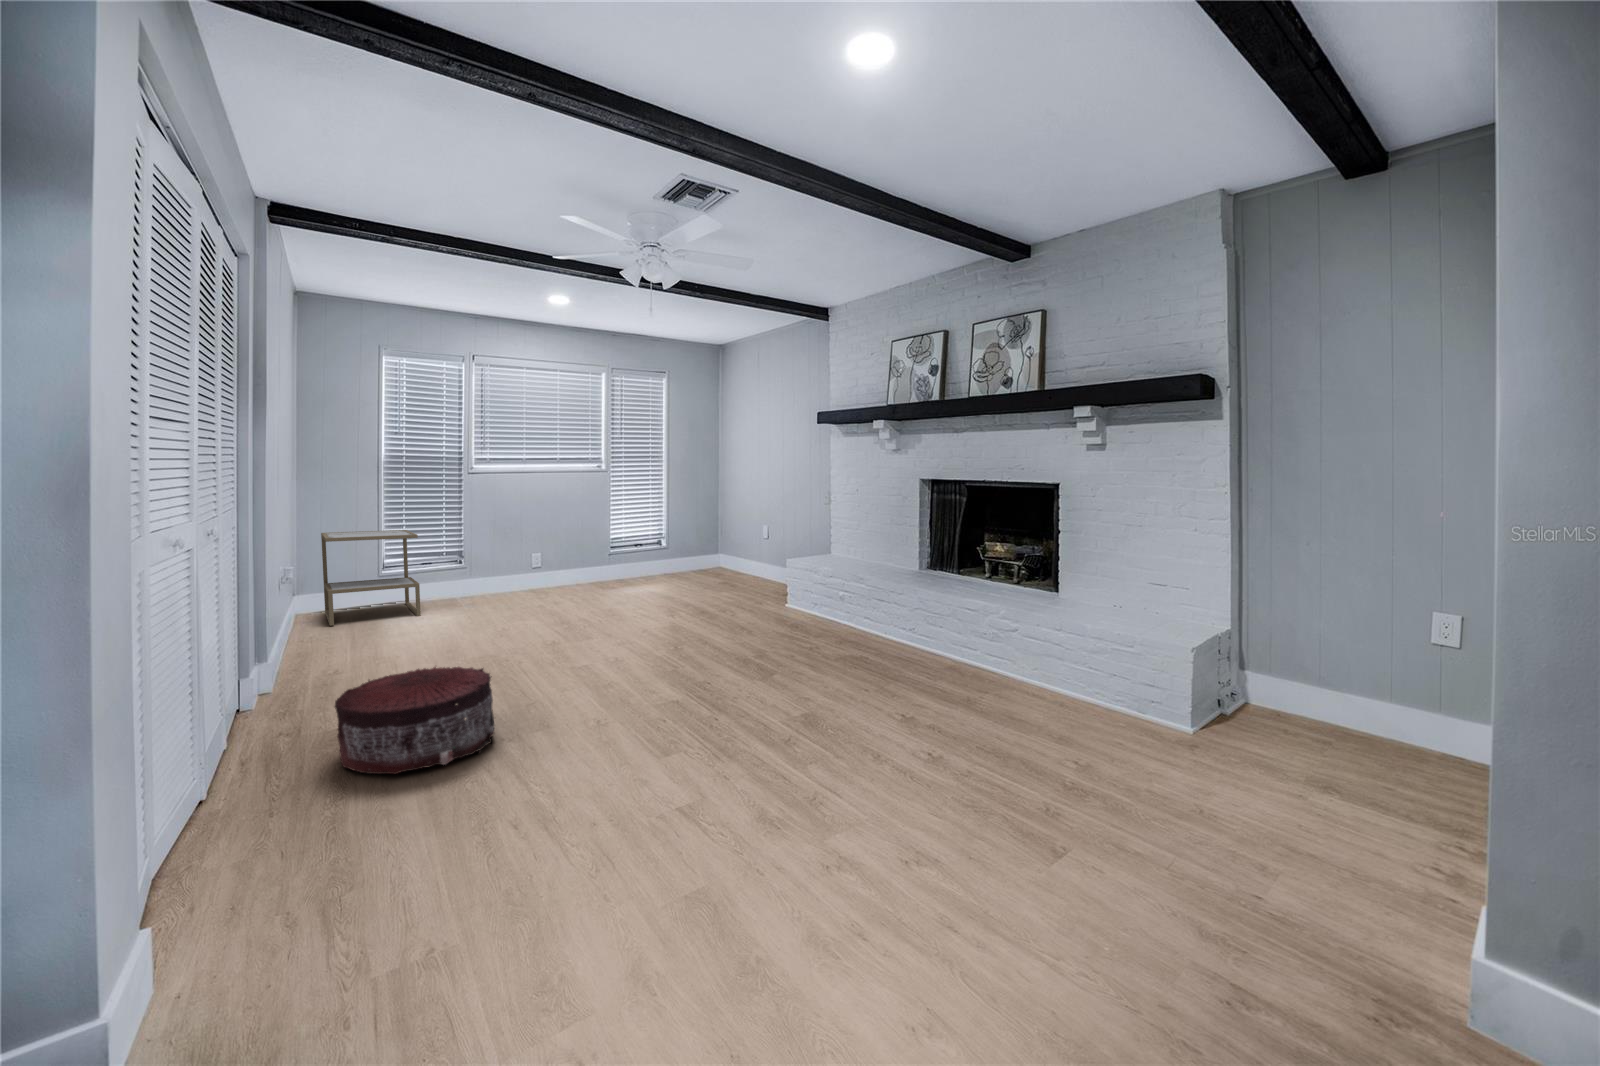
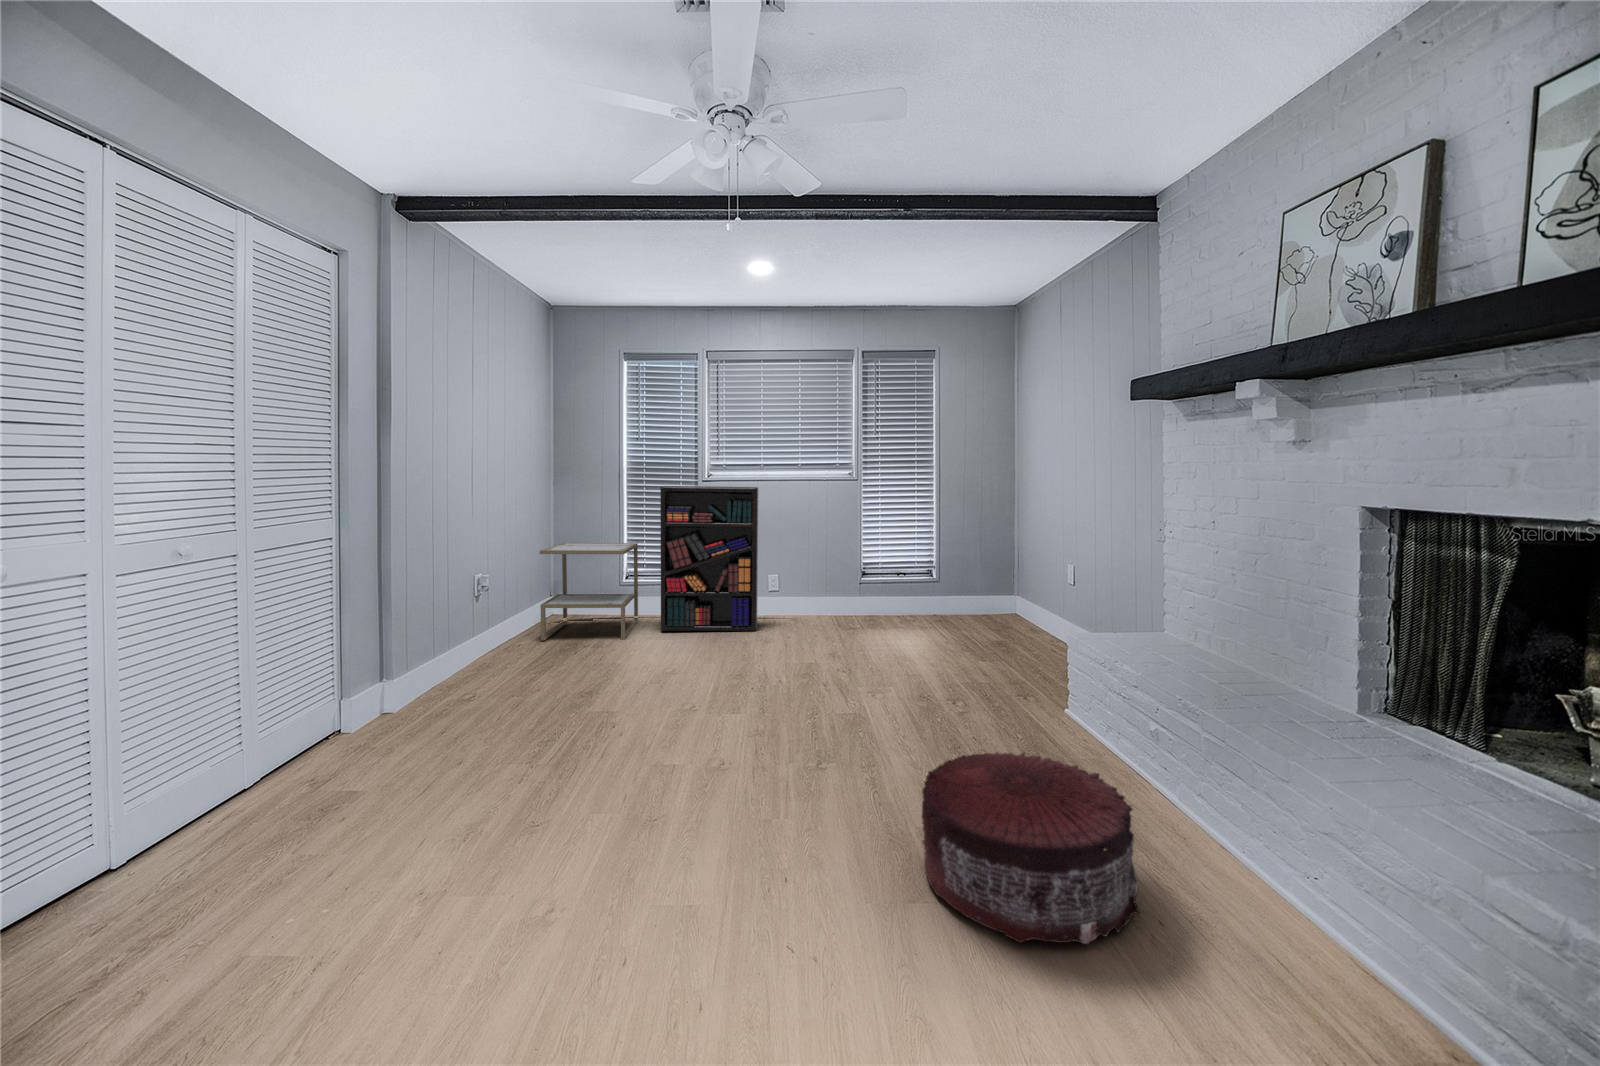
bookshelf: none [438,476,538,606] -> present [660,486,758,631]
pouf: present [335,667,494,774] -> present [922,752,1139,944]

